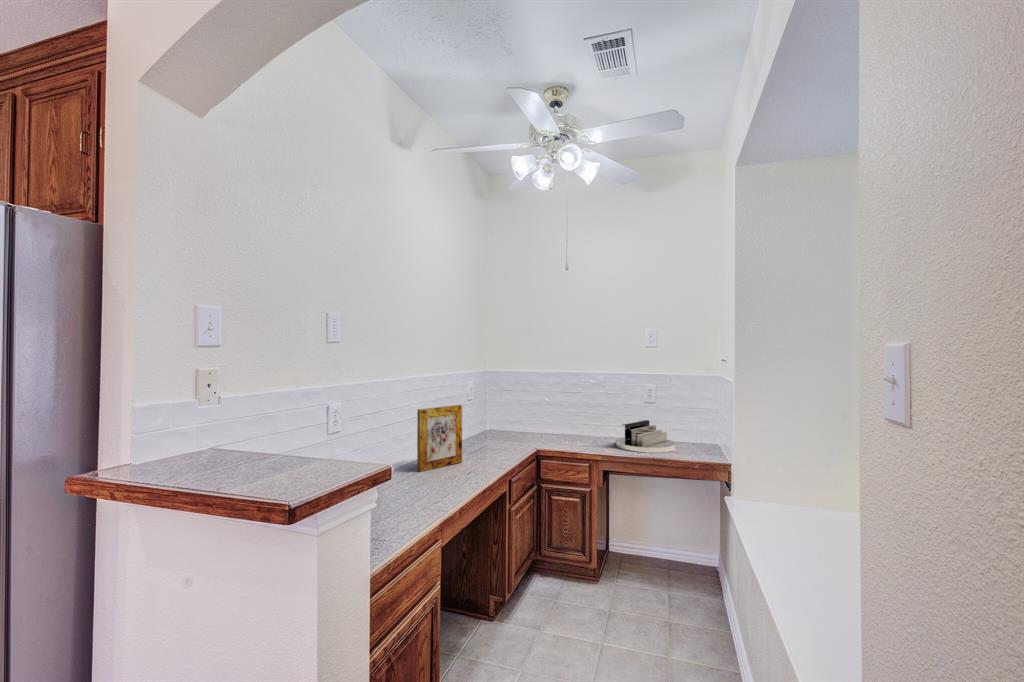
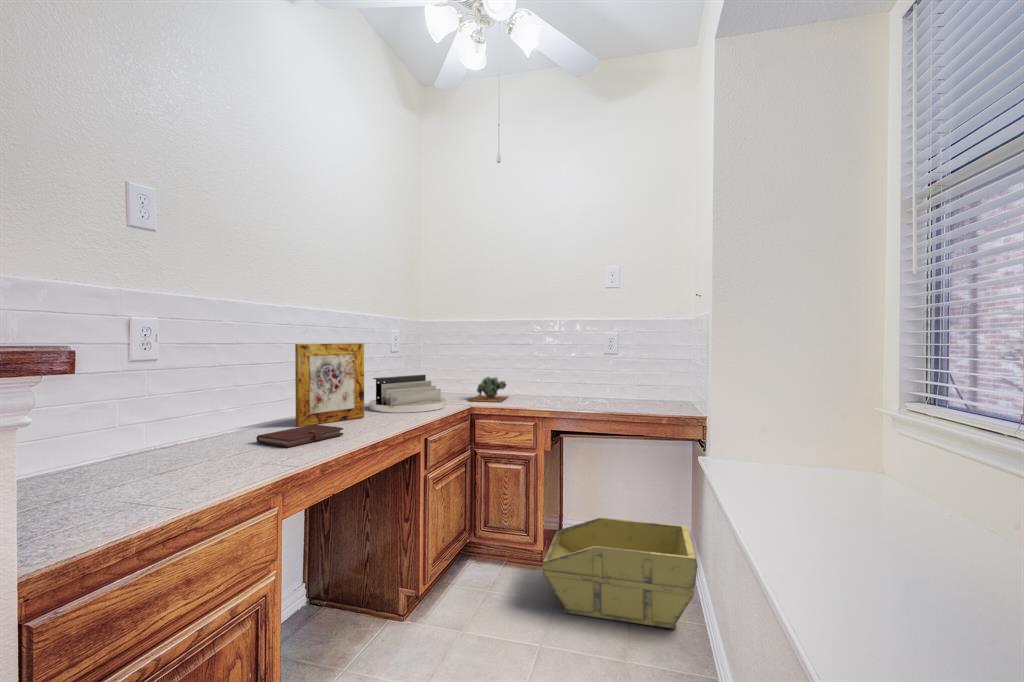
desk organizer: present [616,420,675,453] -> present [369,375,446,413]
succulent plant: none [533,422,565,445] -> present [469,377,508,402]
notebook: none [404,472,460,493] -> present [256,425,343,447]
storage bin: none [599,543,724,633] -> present [542,518,697,629]

